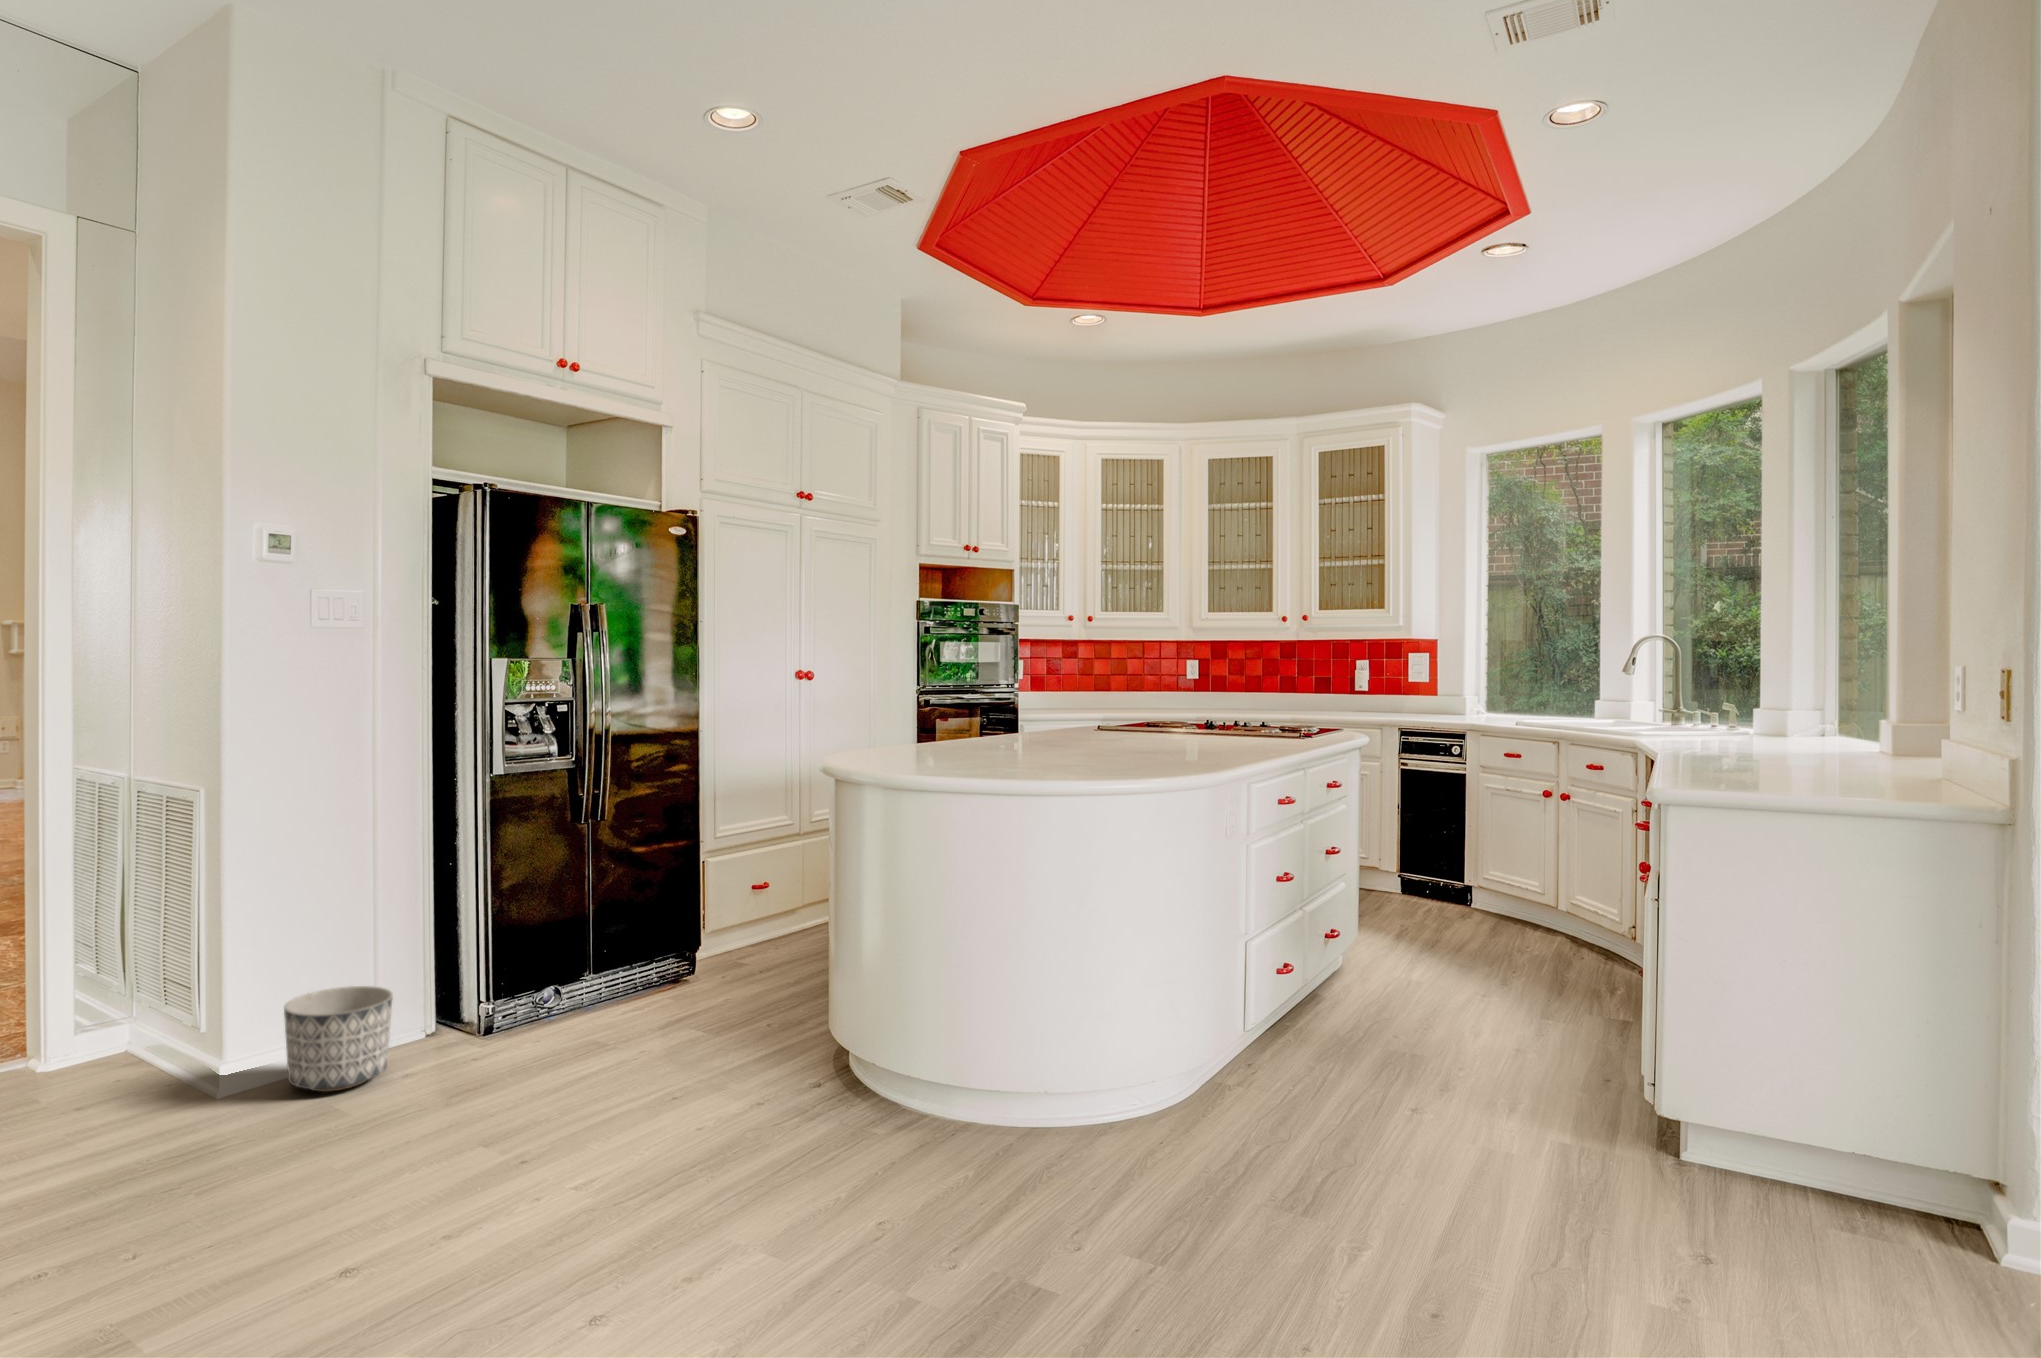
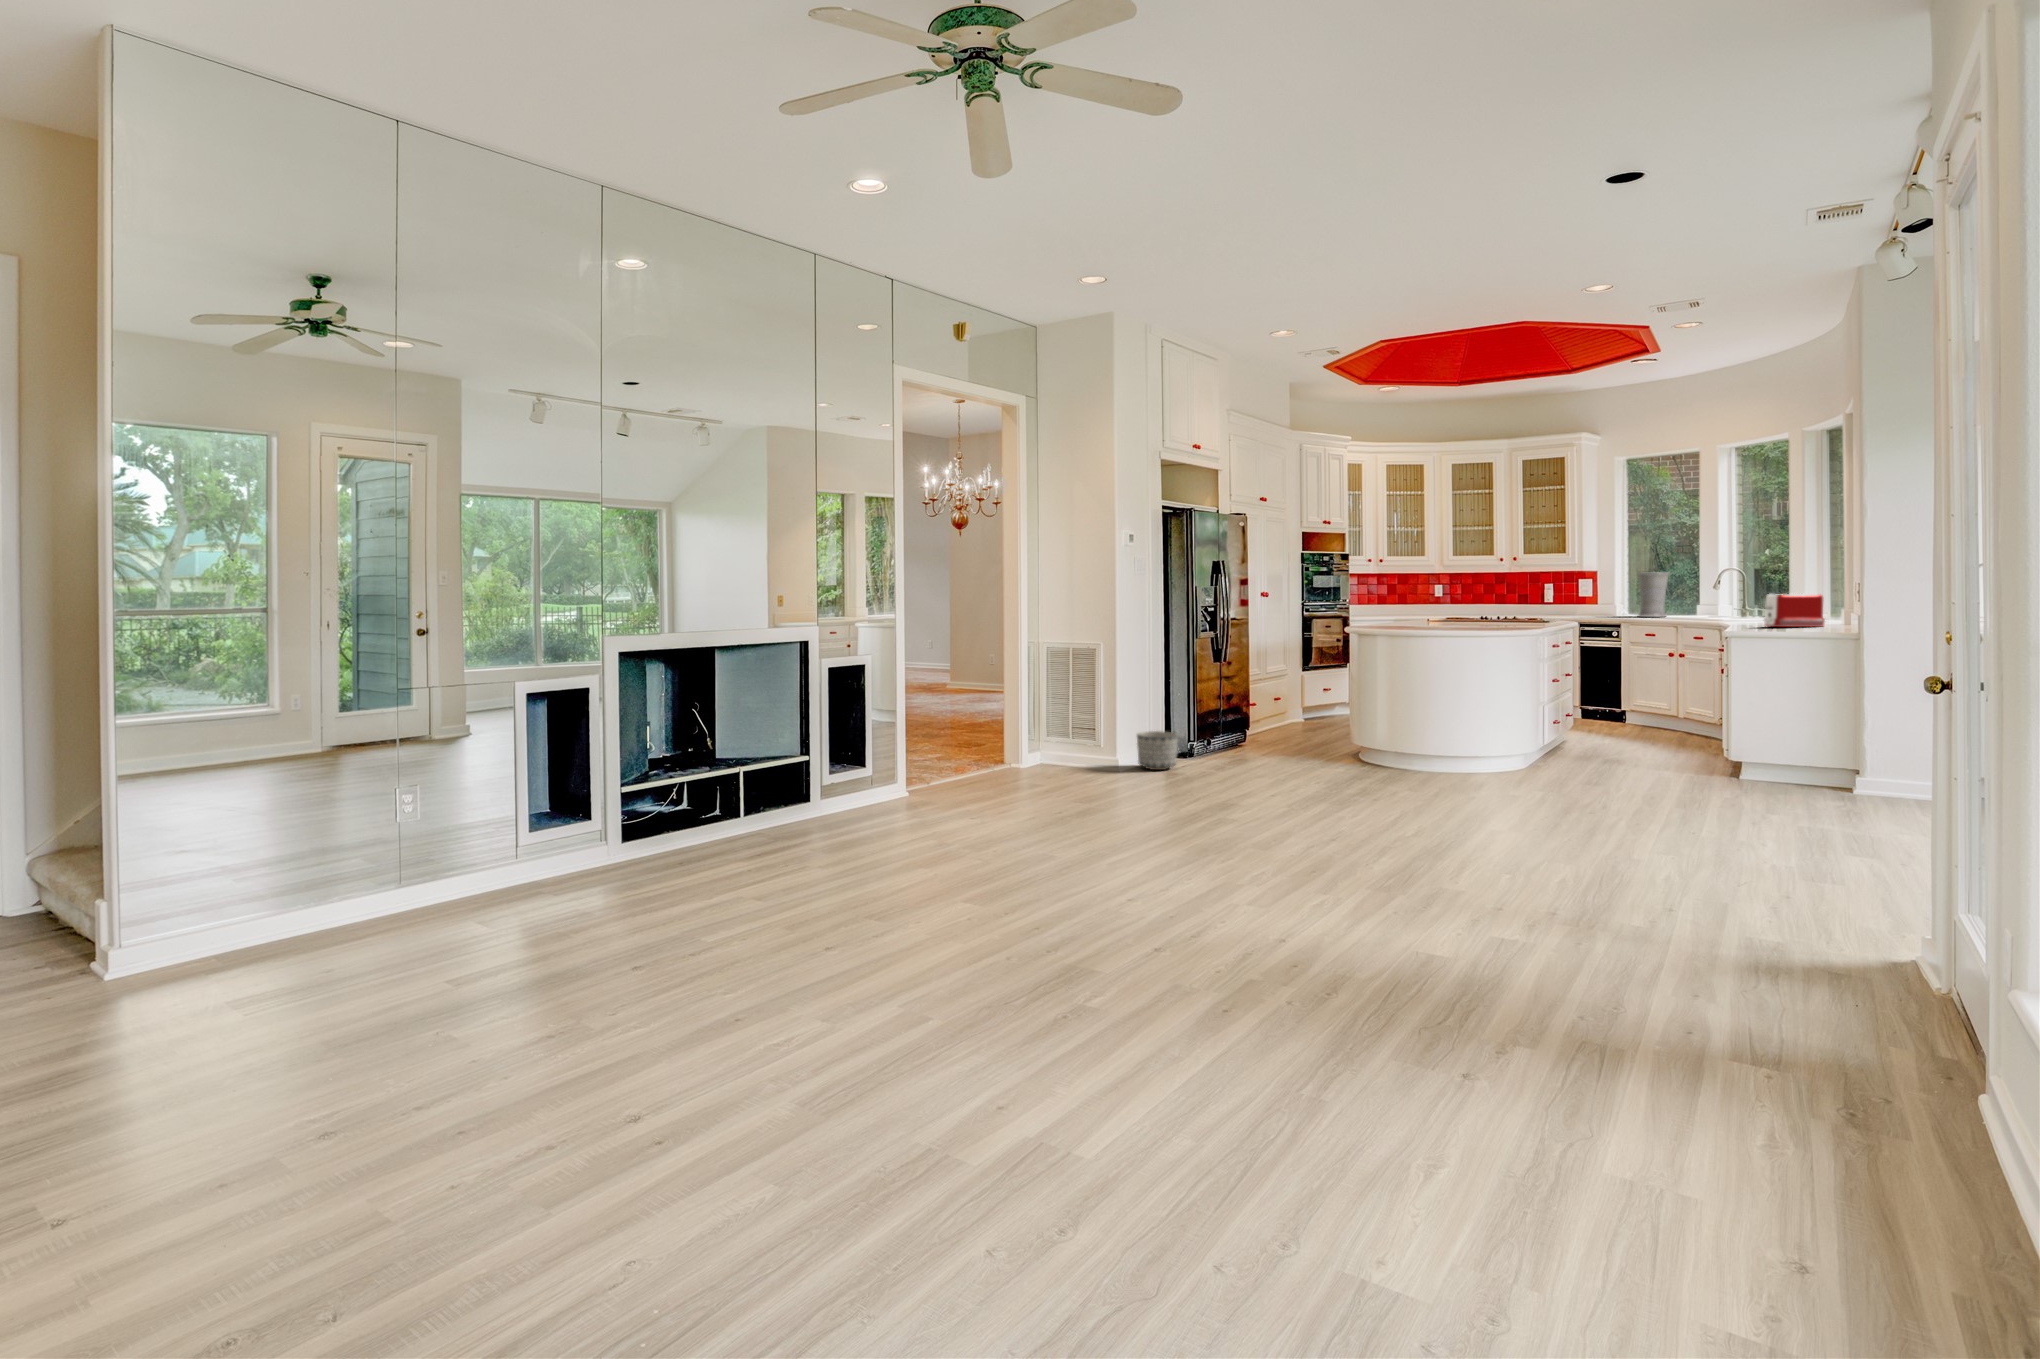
vase: none [1488,644,1544,725] -> present [1638,573,1669,617]
toaster: none [1711,693,1846,771] -> present [1764,594,1825,627]

